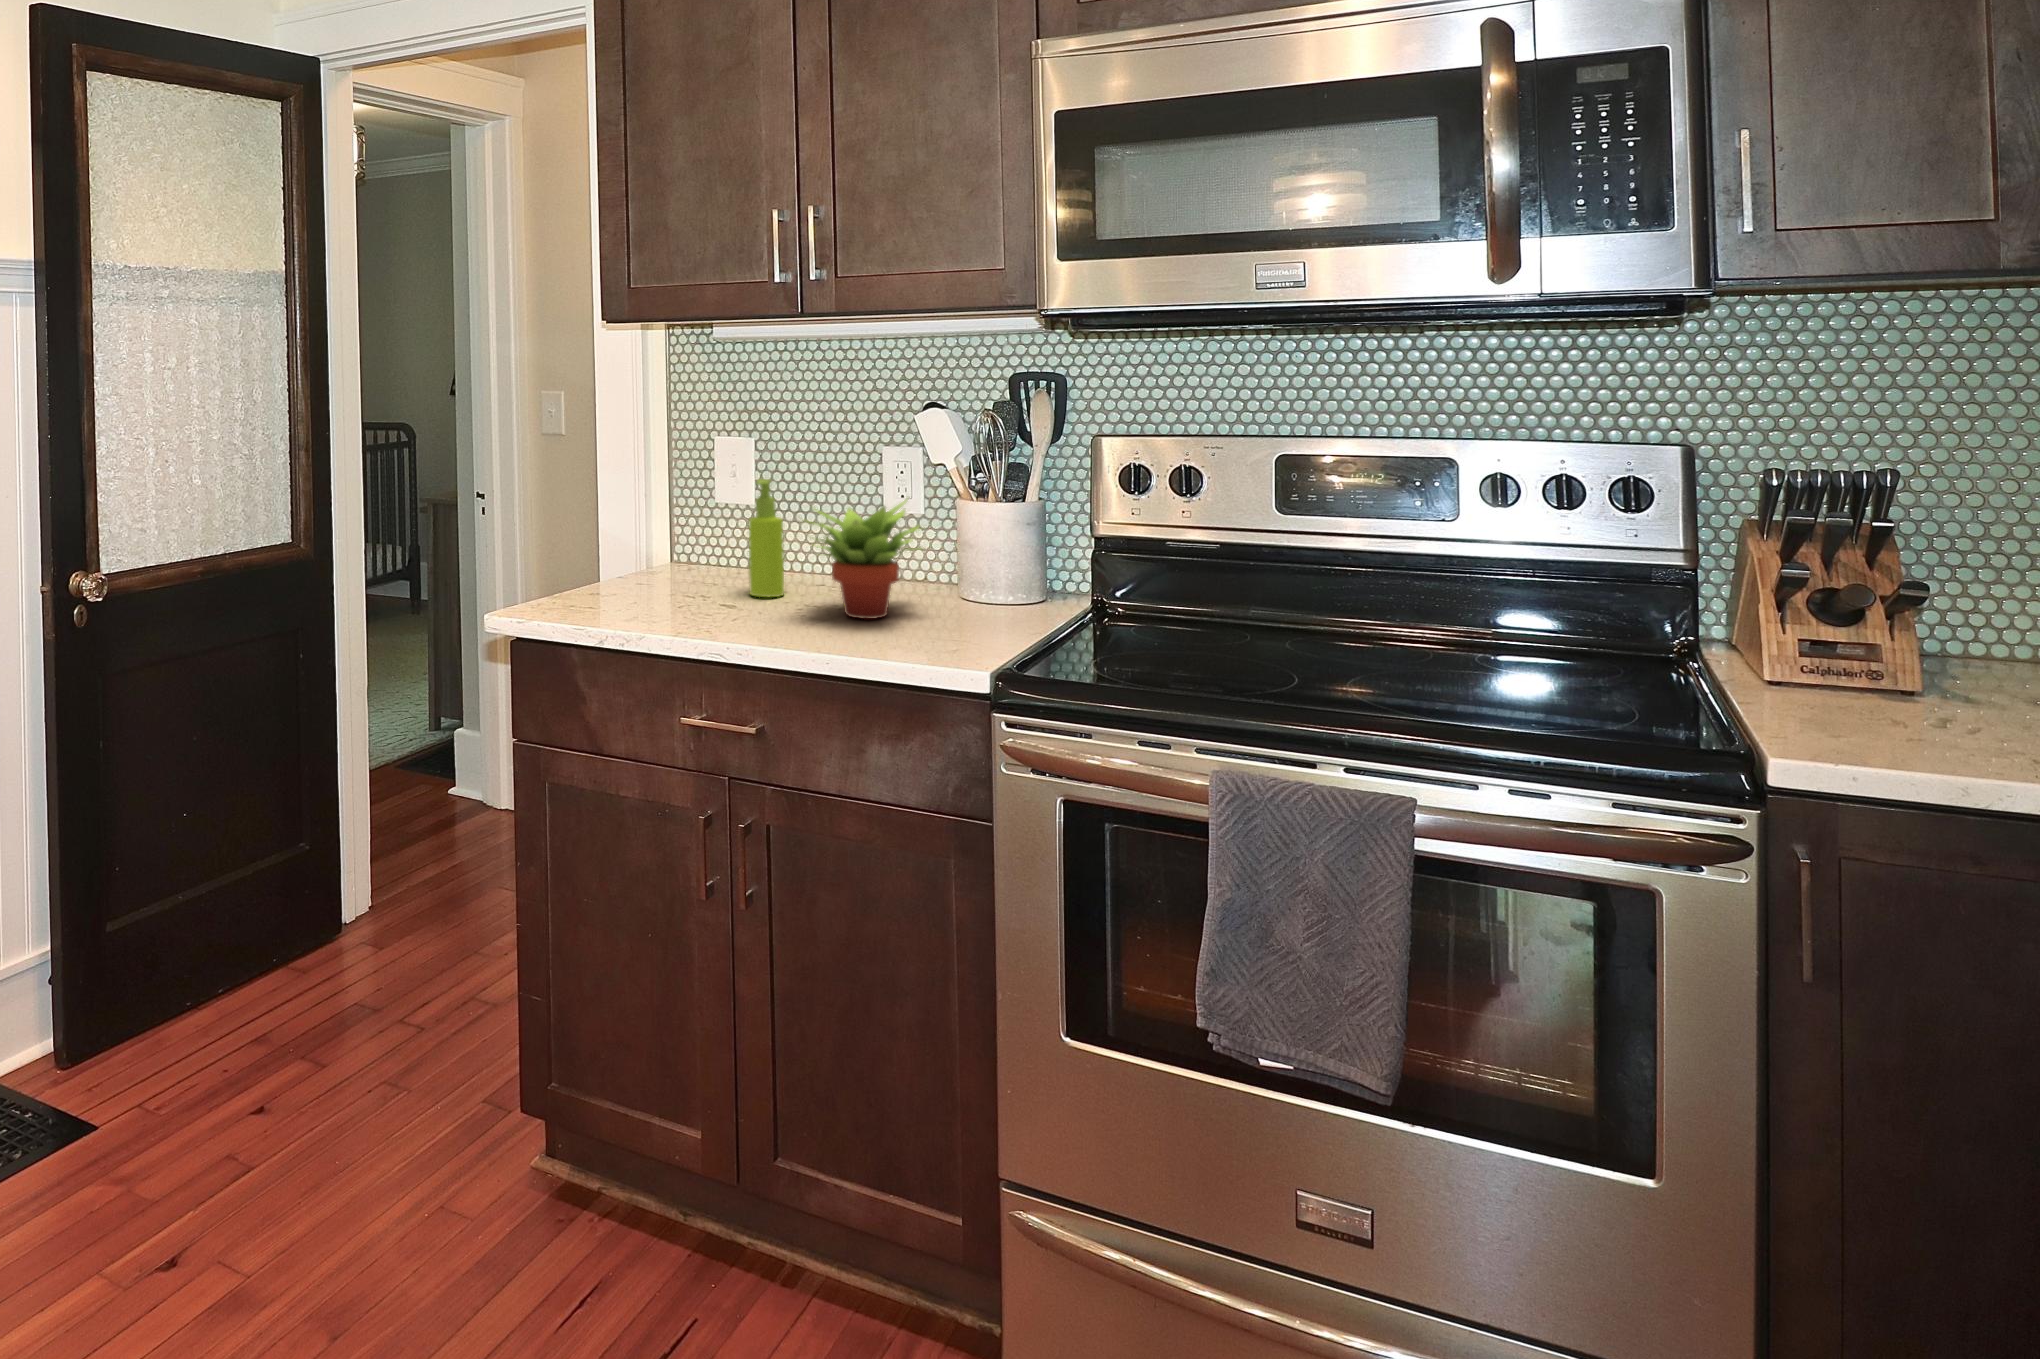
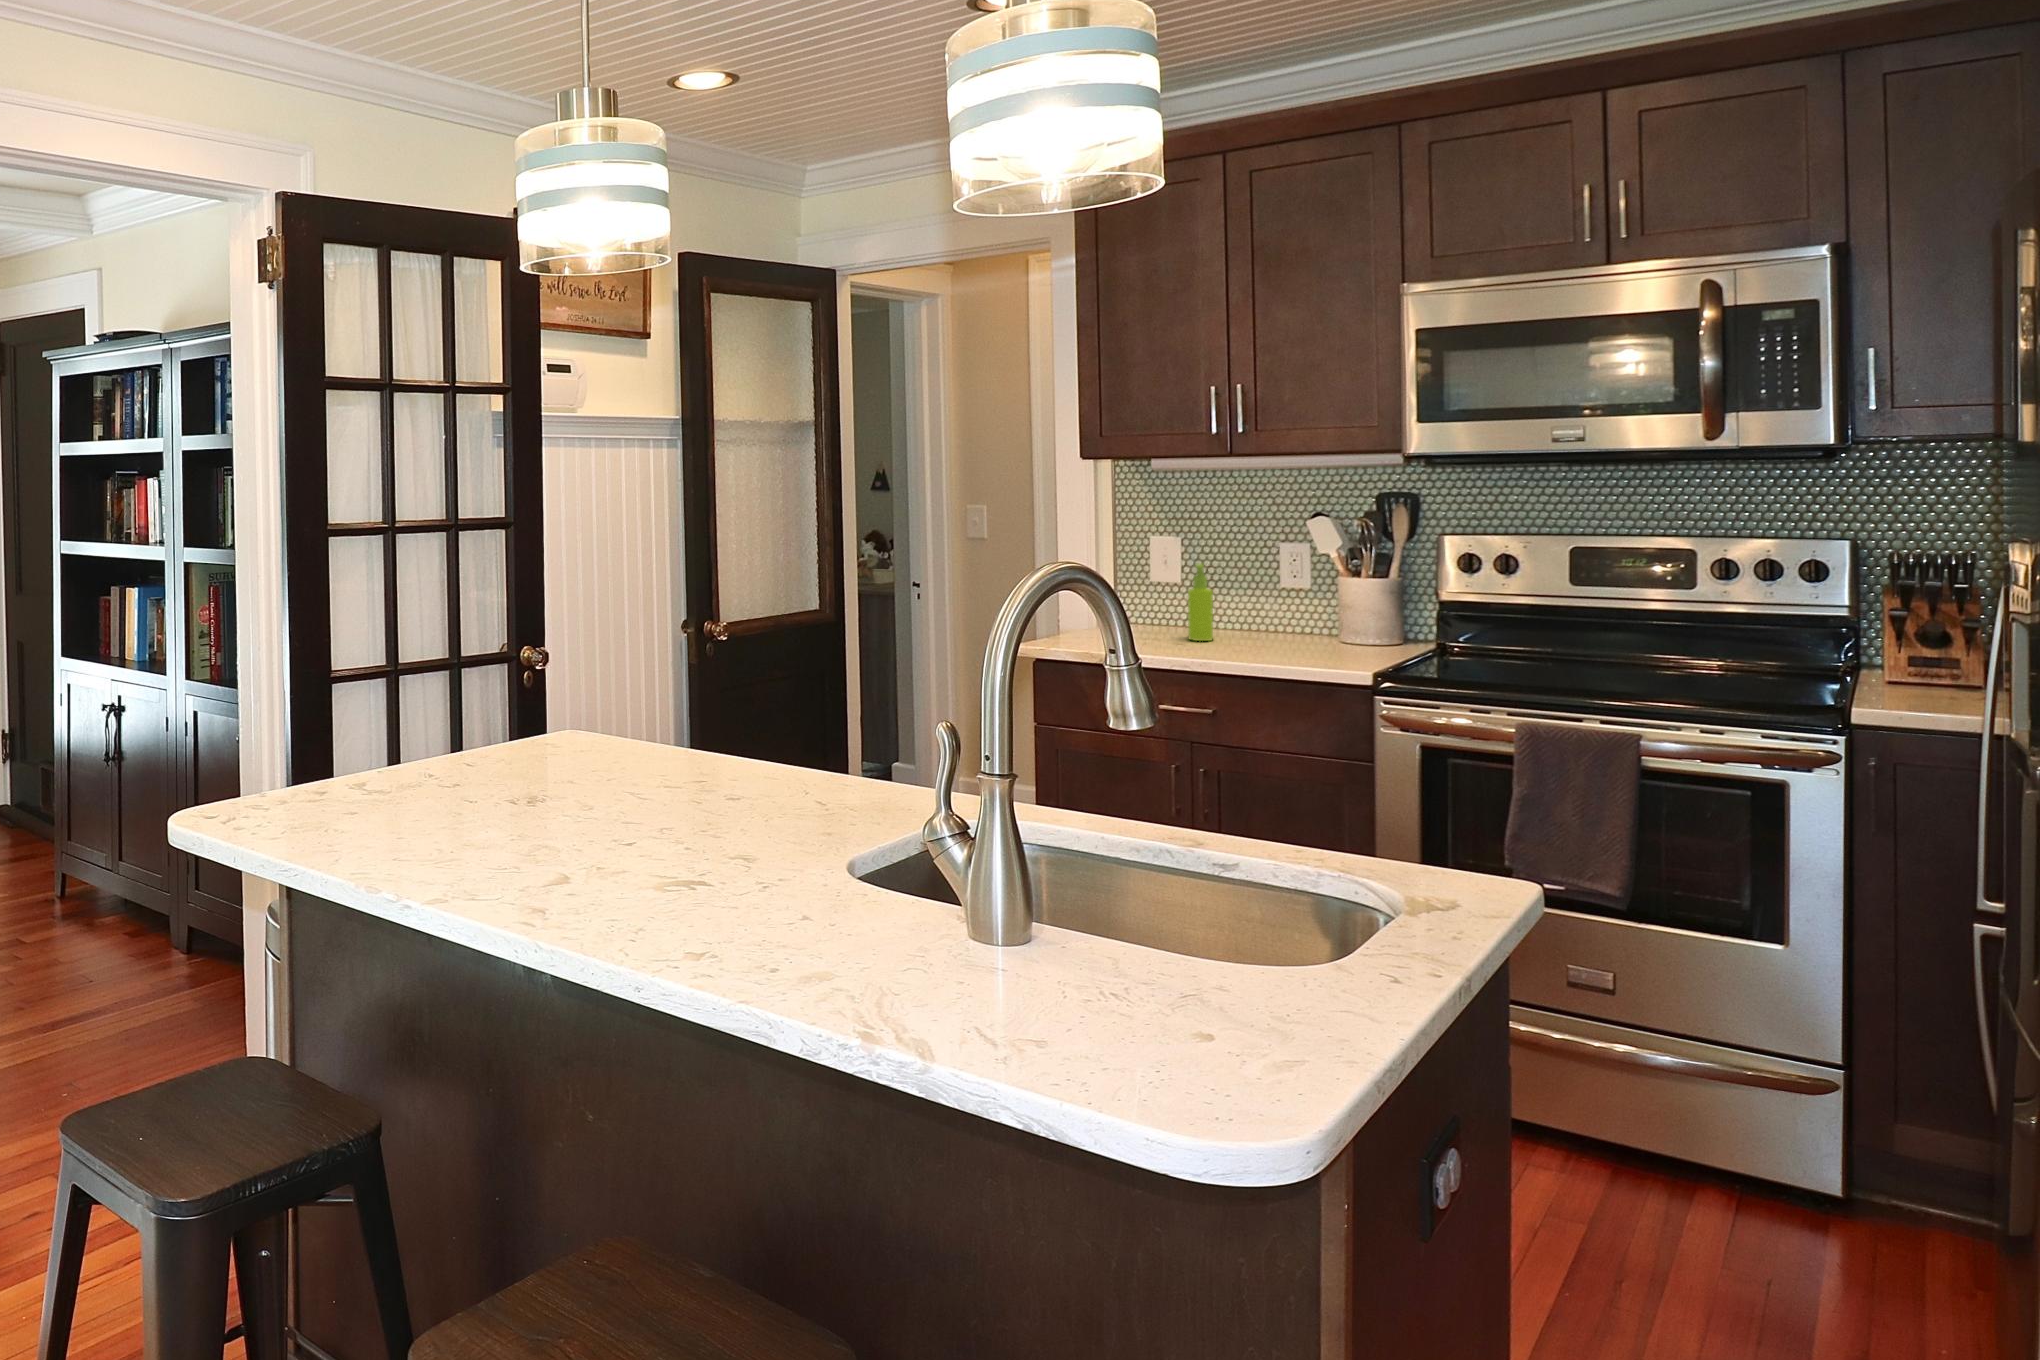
succulent plant: present [802,499,919,619] -> none [1230,574,1320,652]

